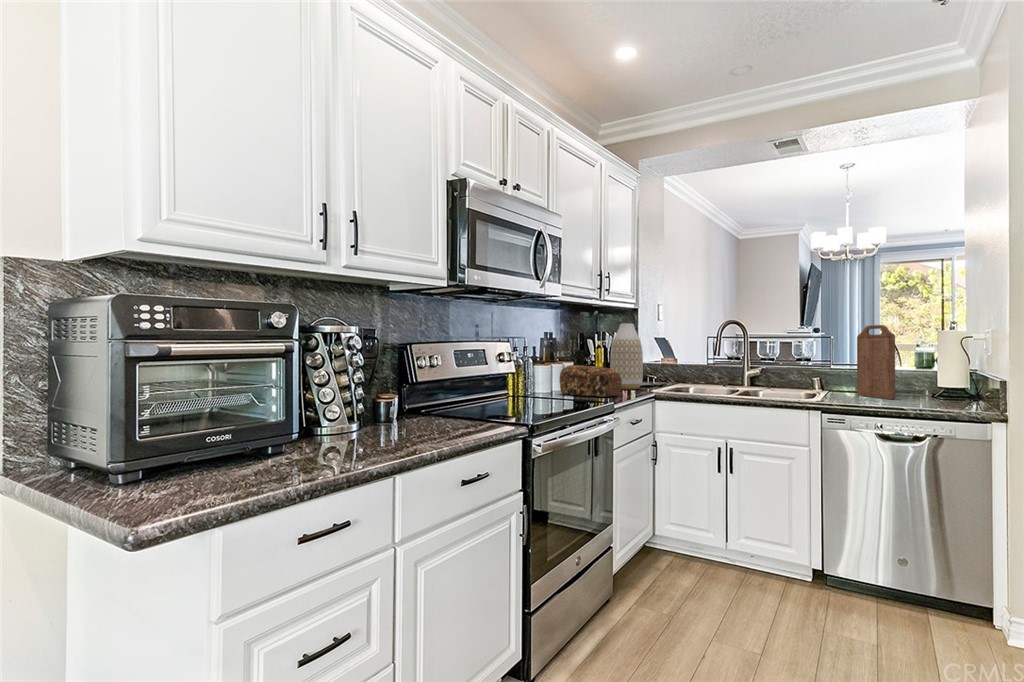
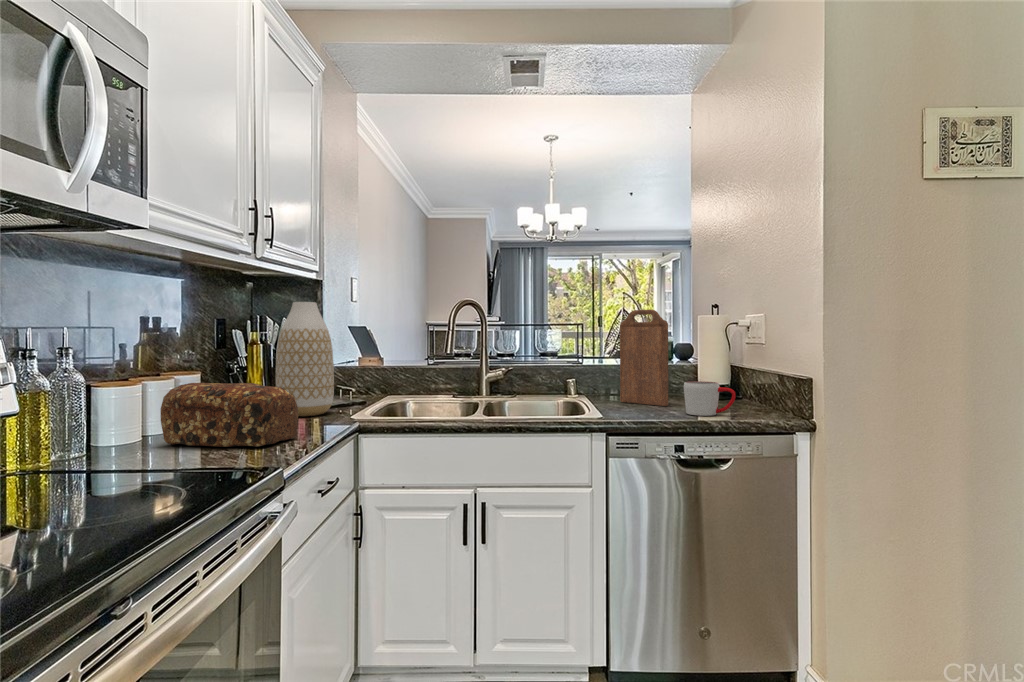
mug: none [896,380,941,405] -> present [684,381,736,416]

